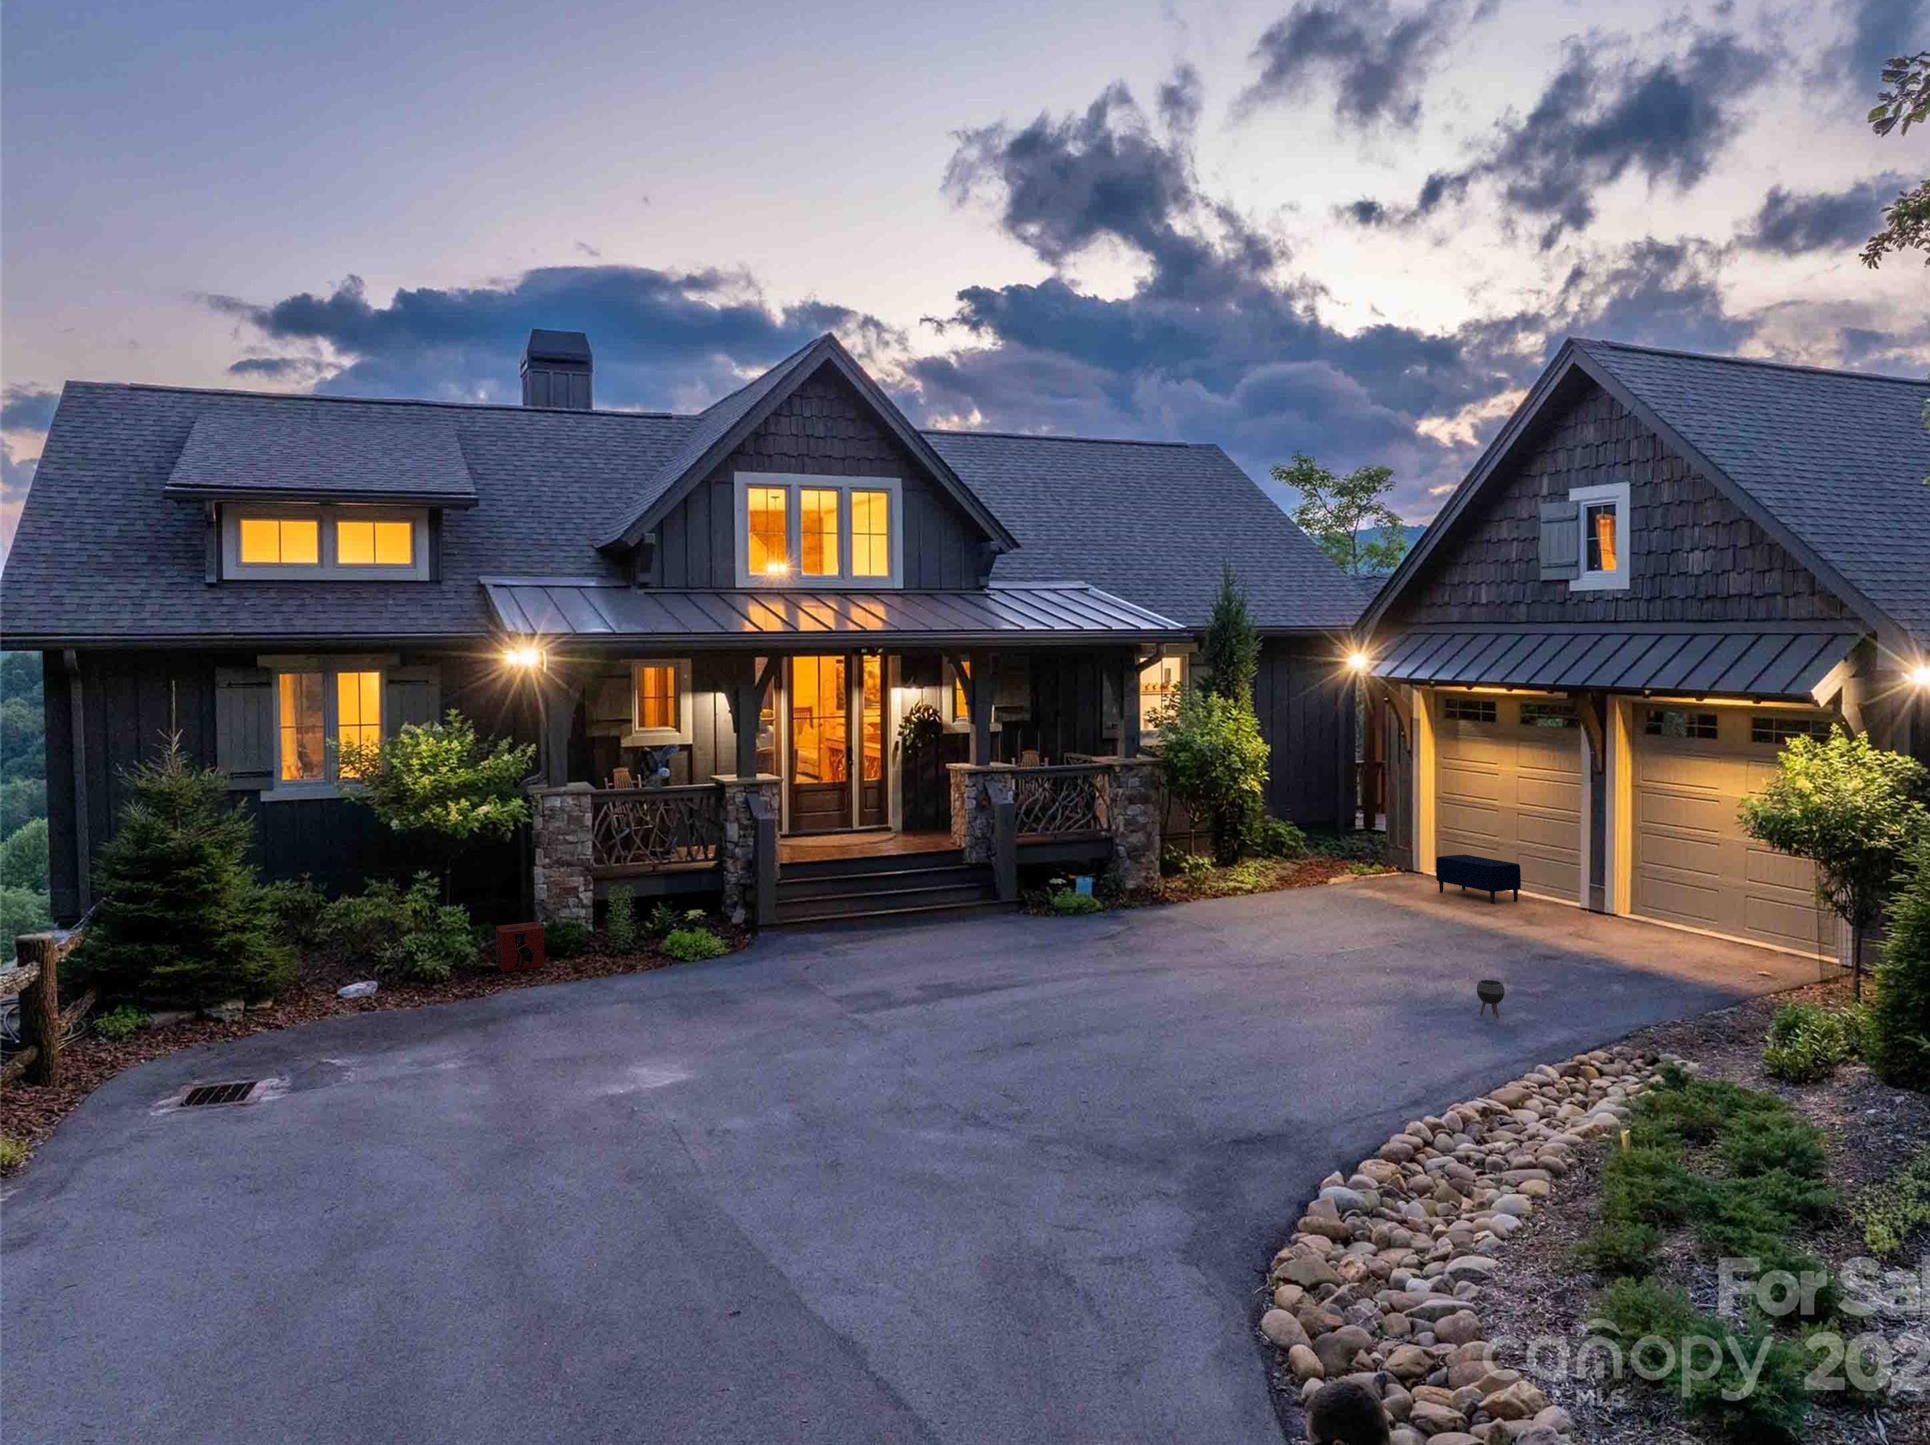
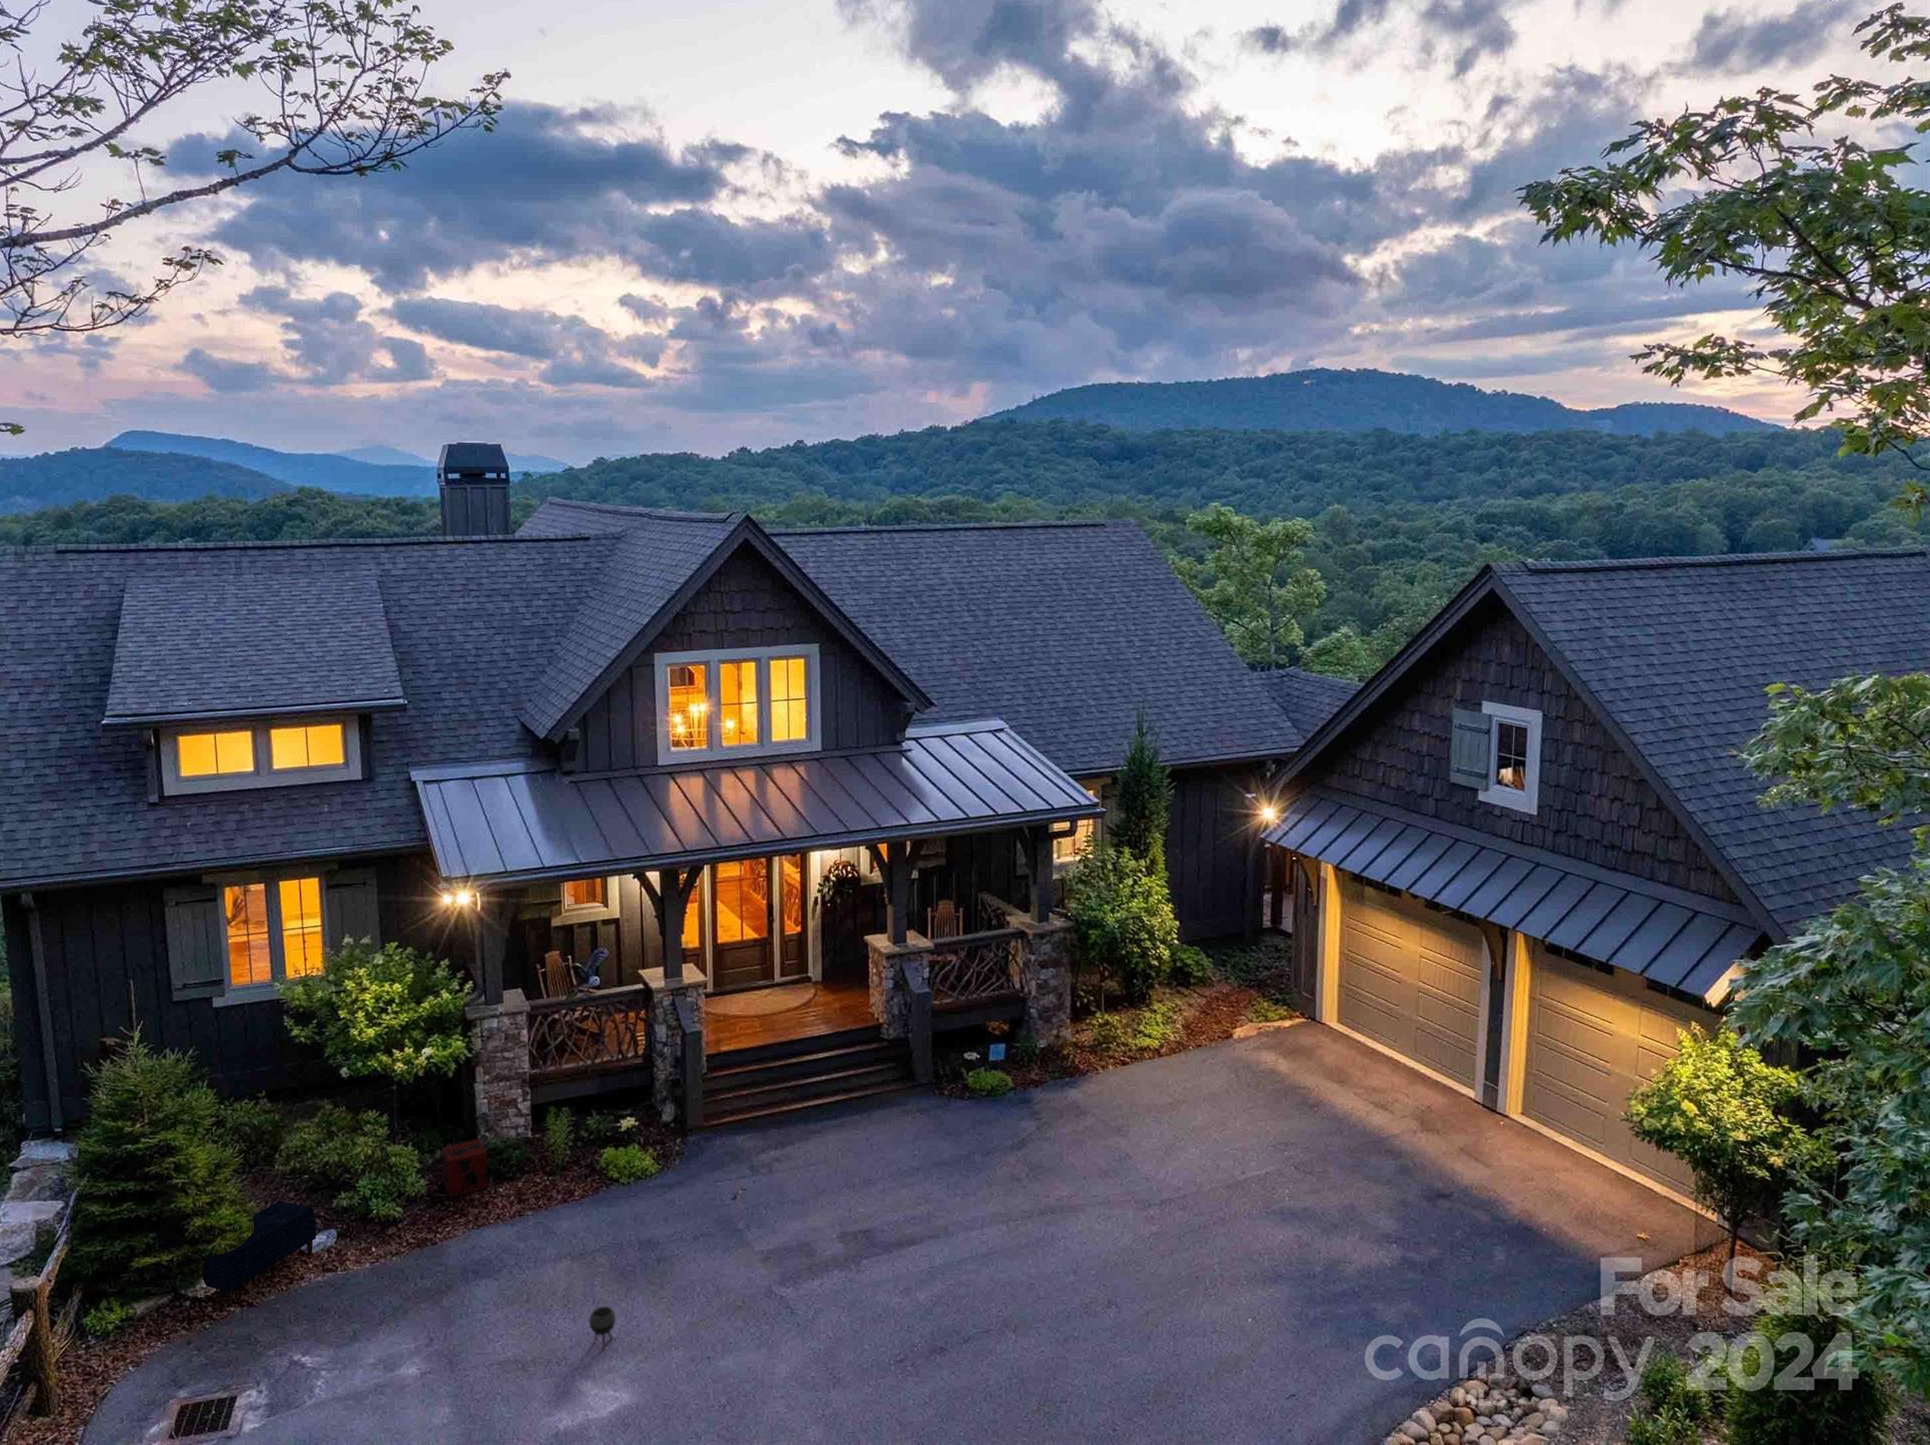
bench: present [1436,854,1521,904] -> present [200,1201,316,1306]
planter: present [1477,980,1505,1018] -> present [589,1307,615,1348]

